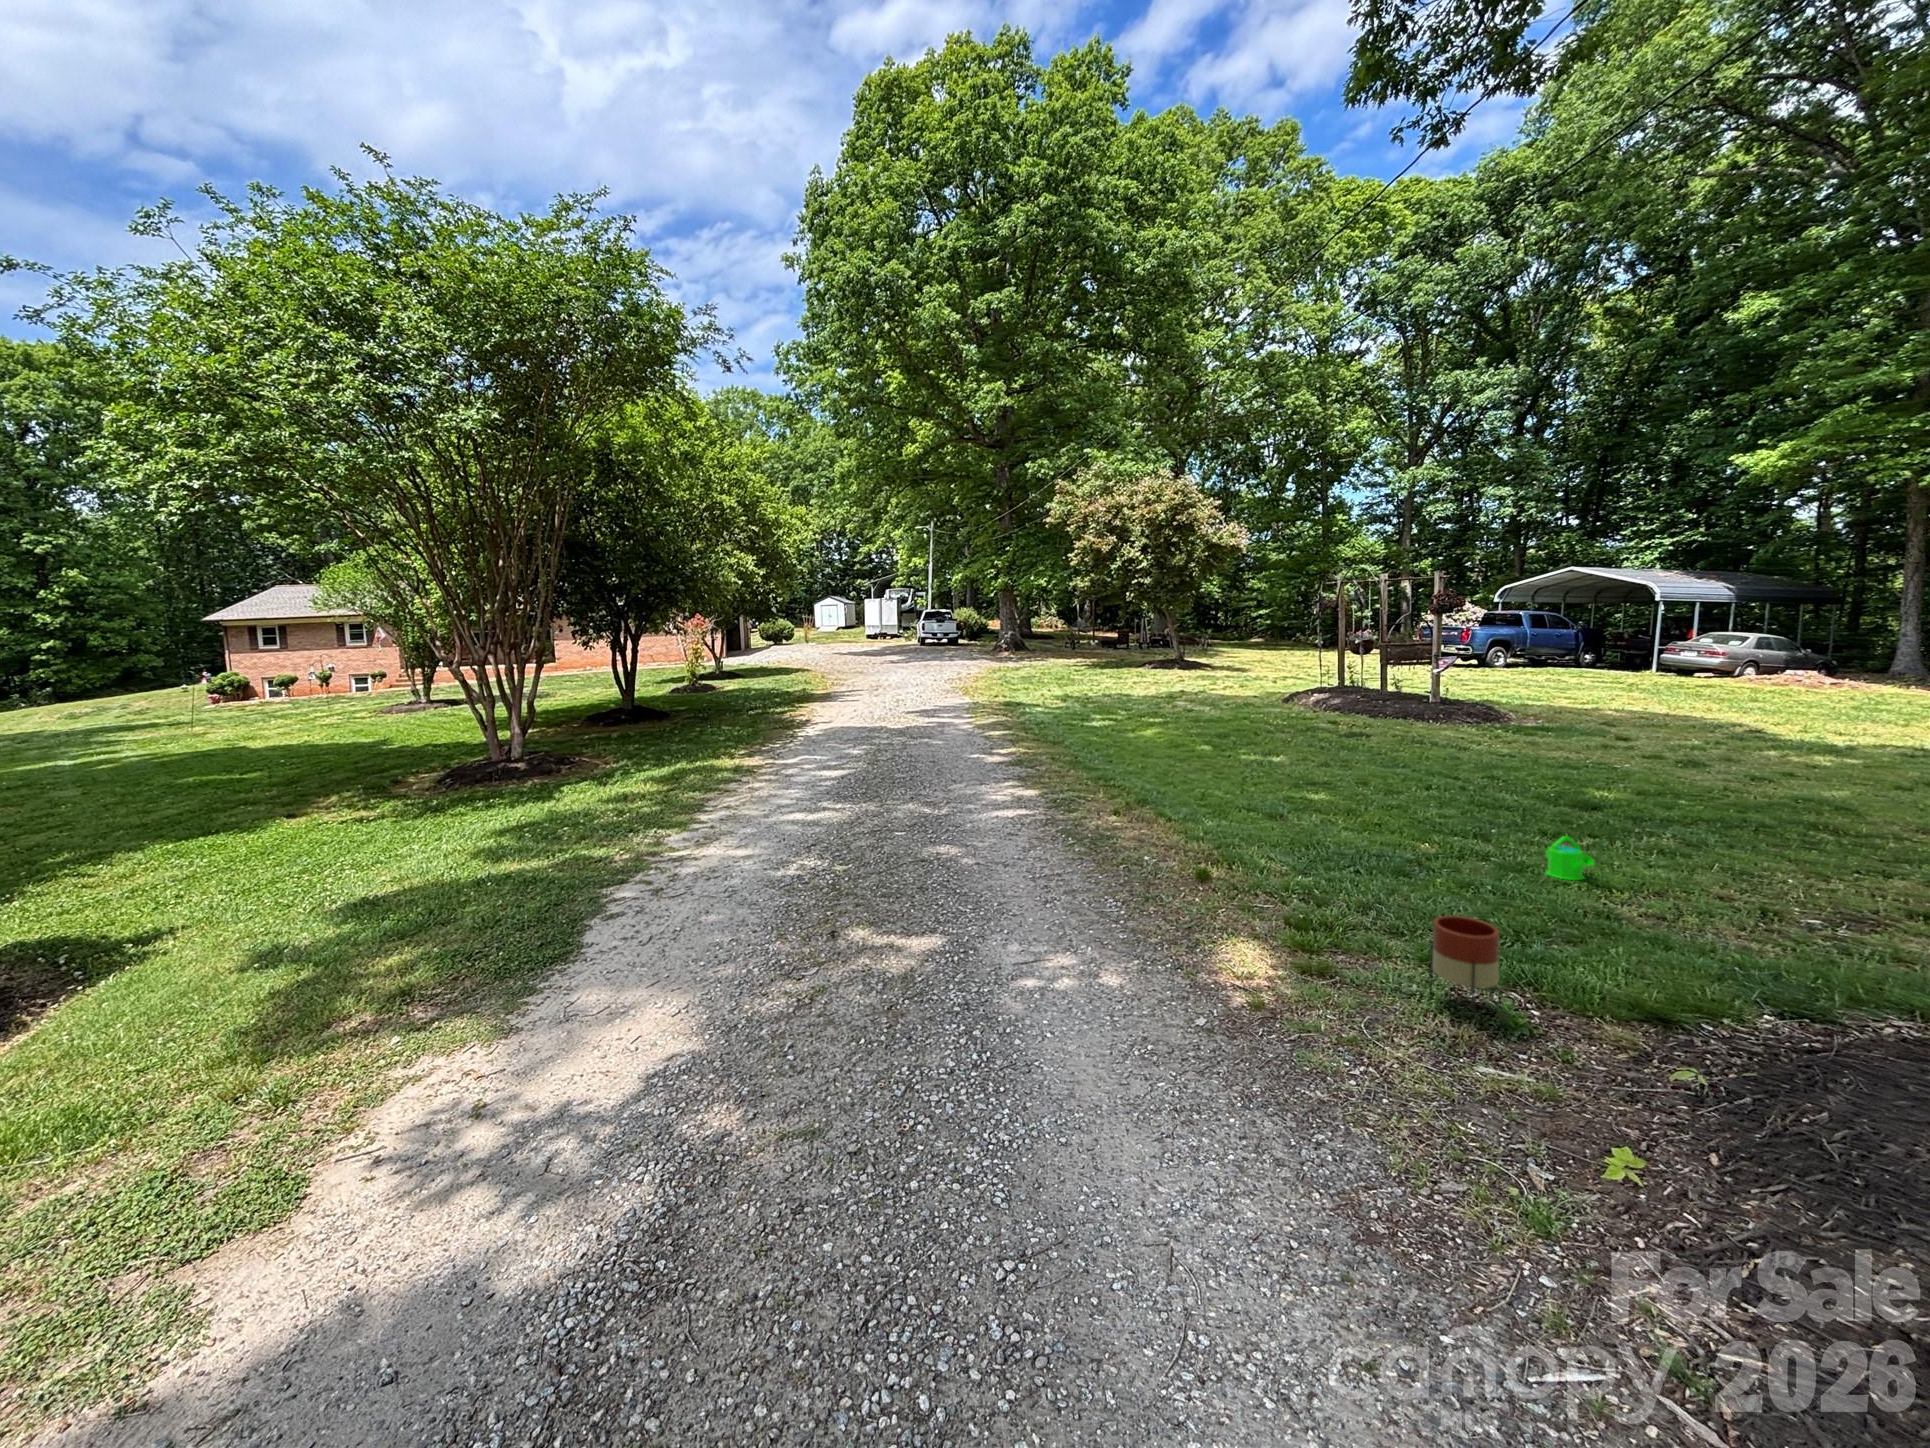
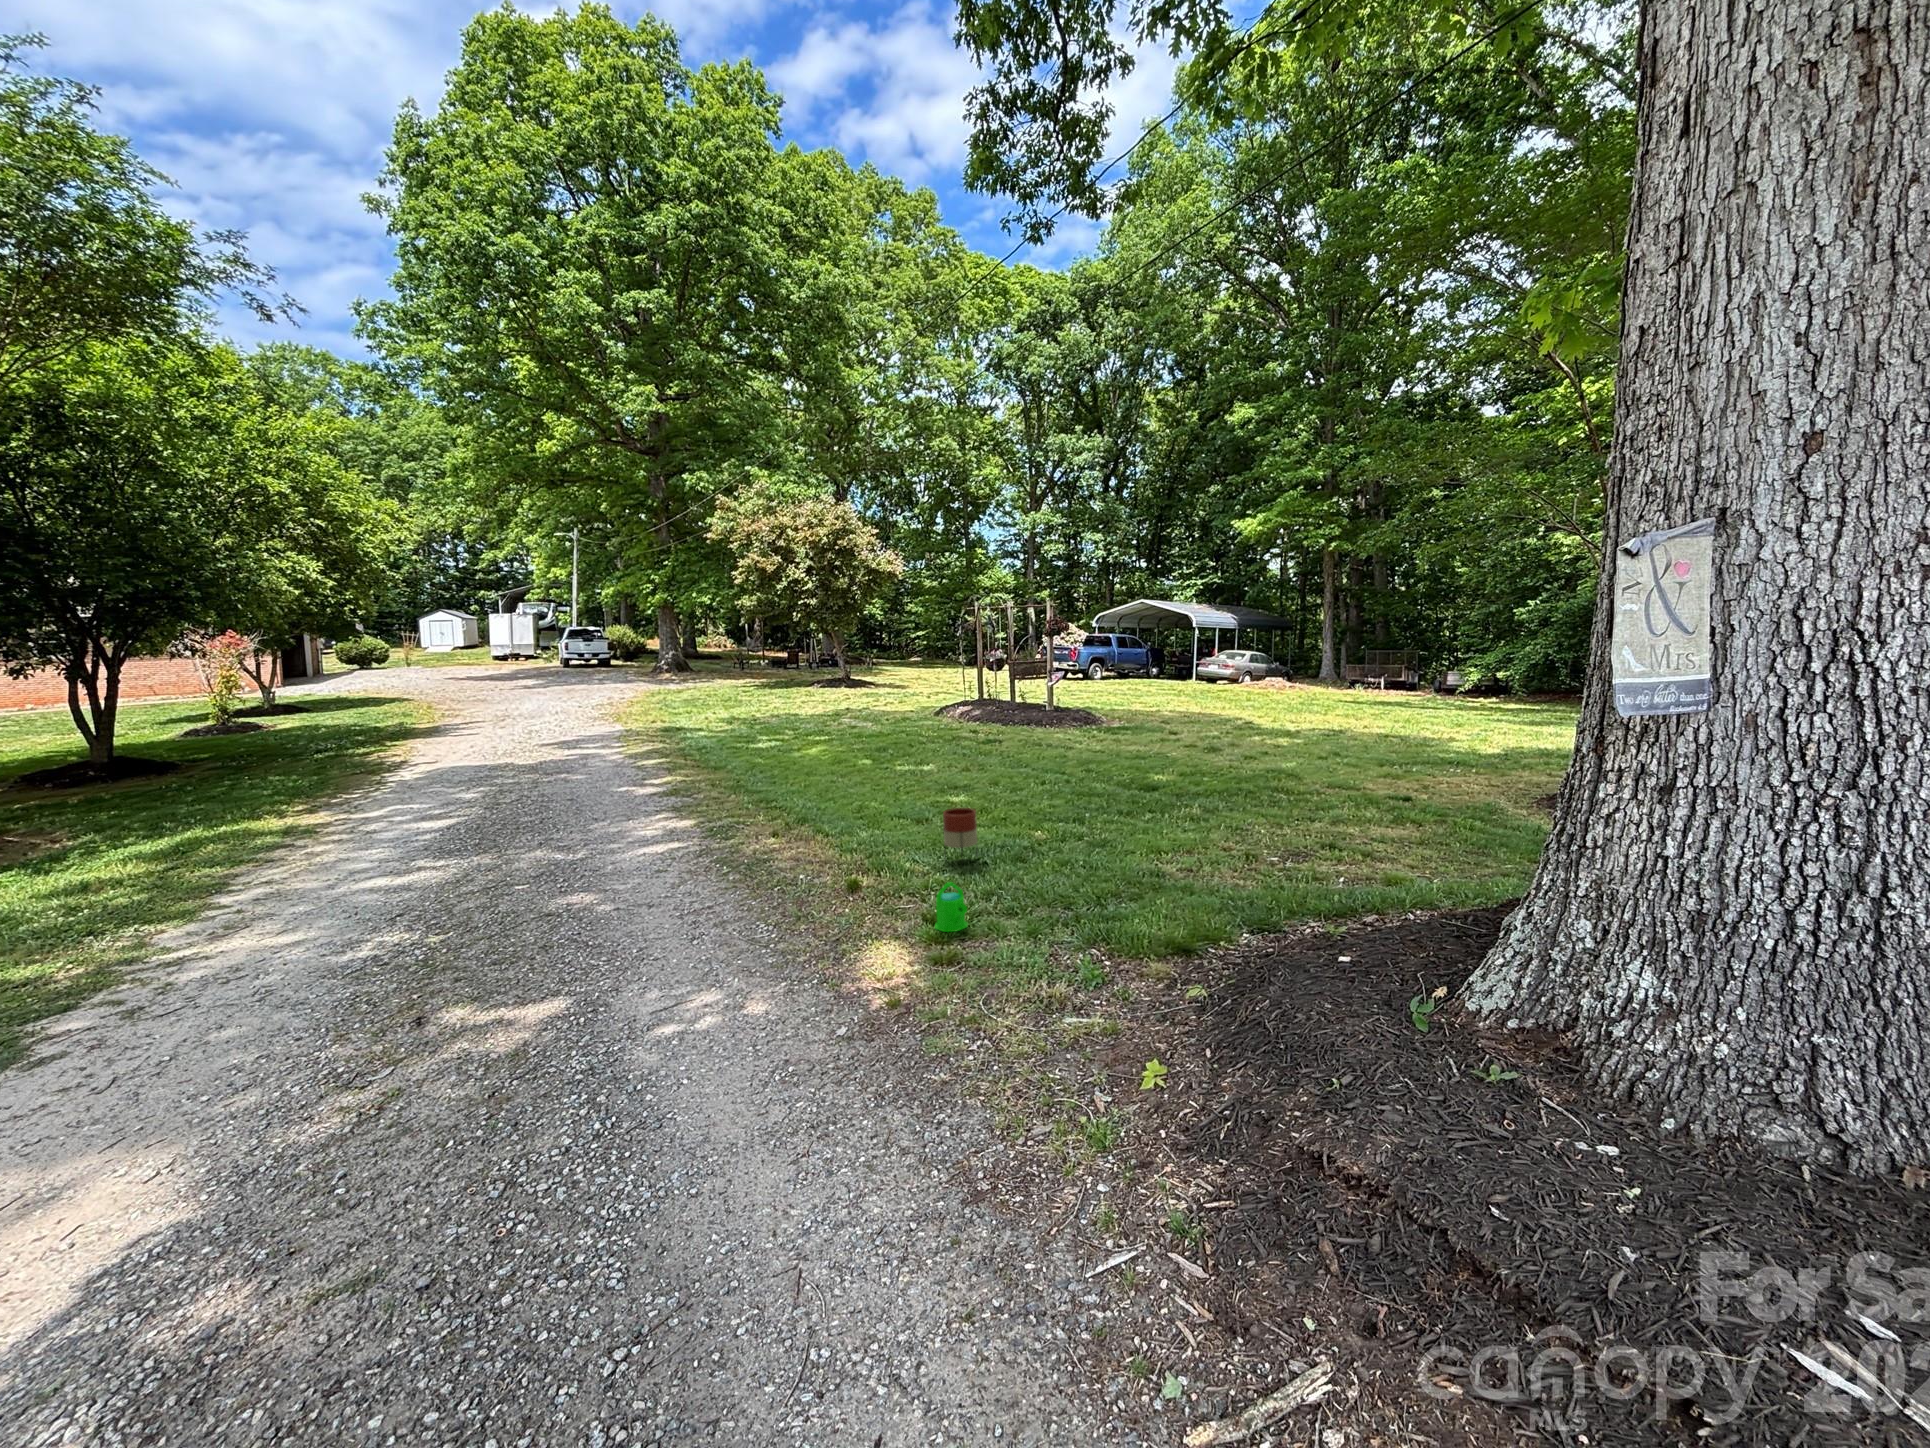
watering can: present [1545,836,1594,880] -> present [935,882,968,932]

